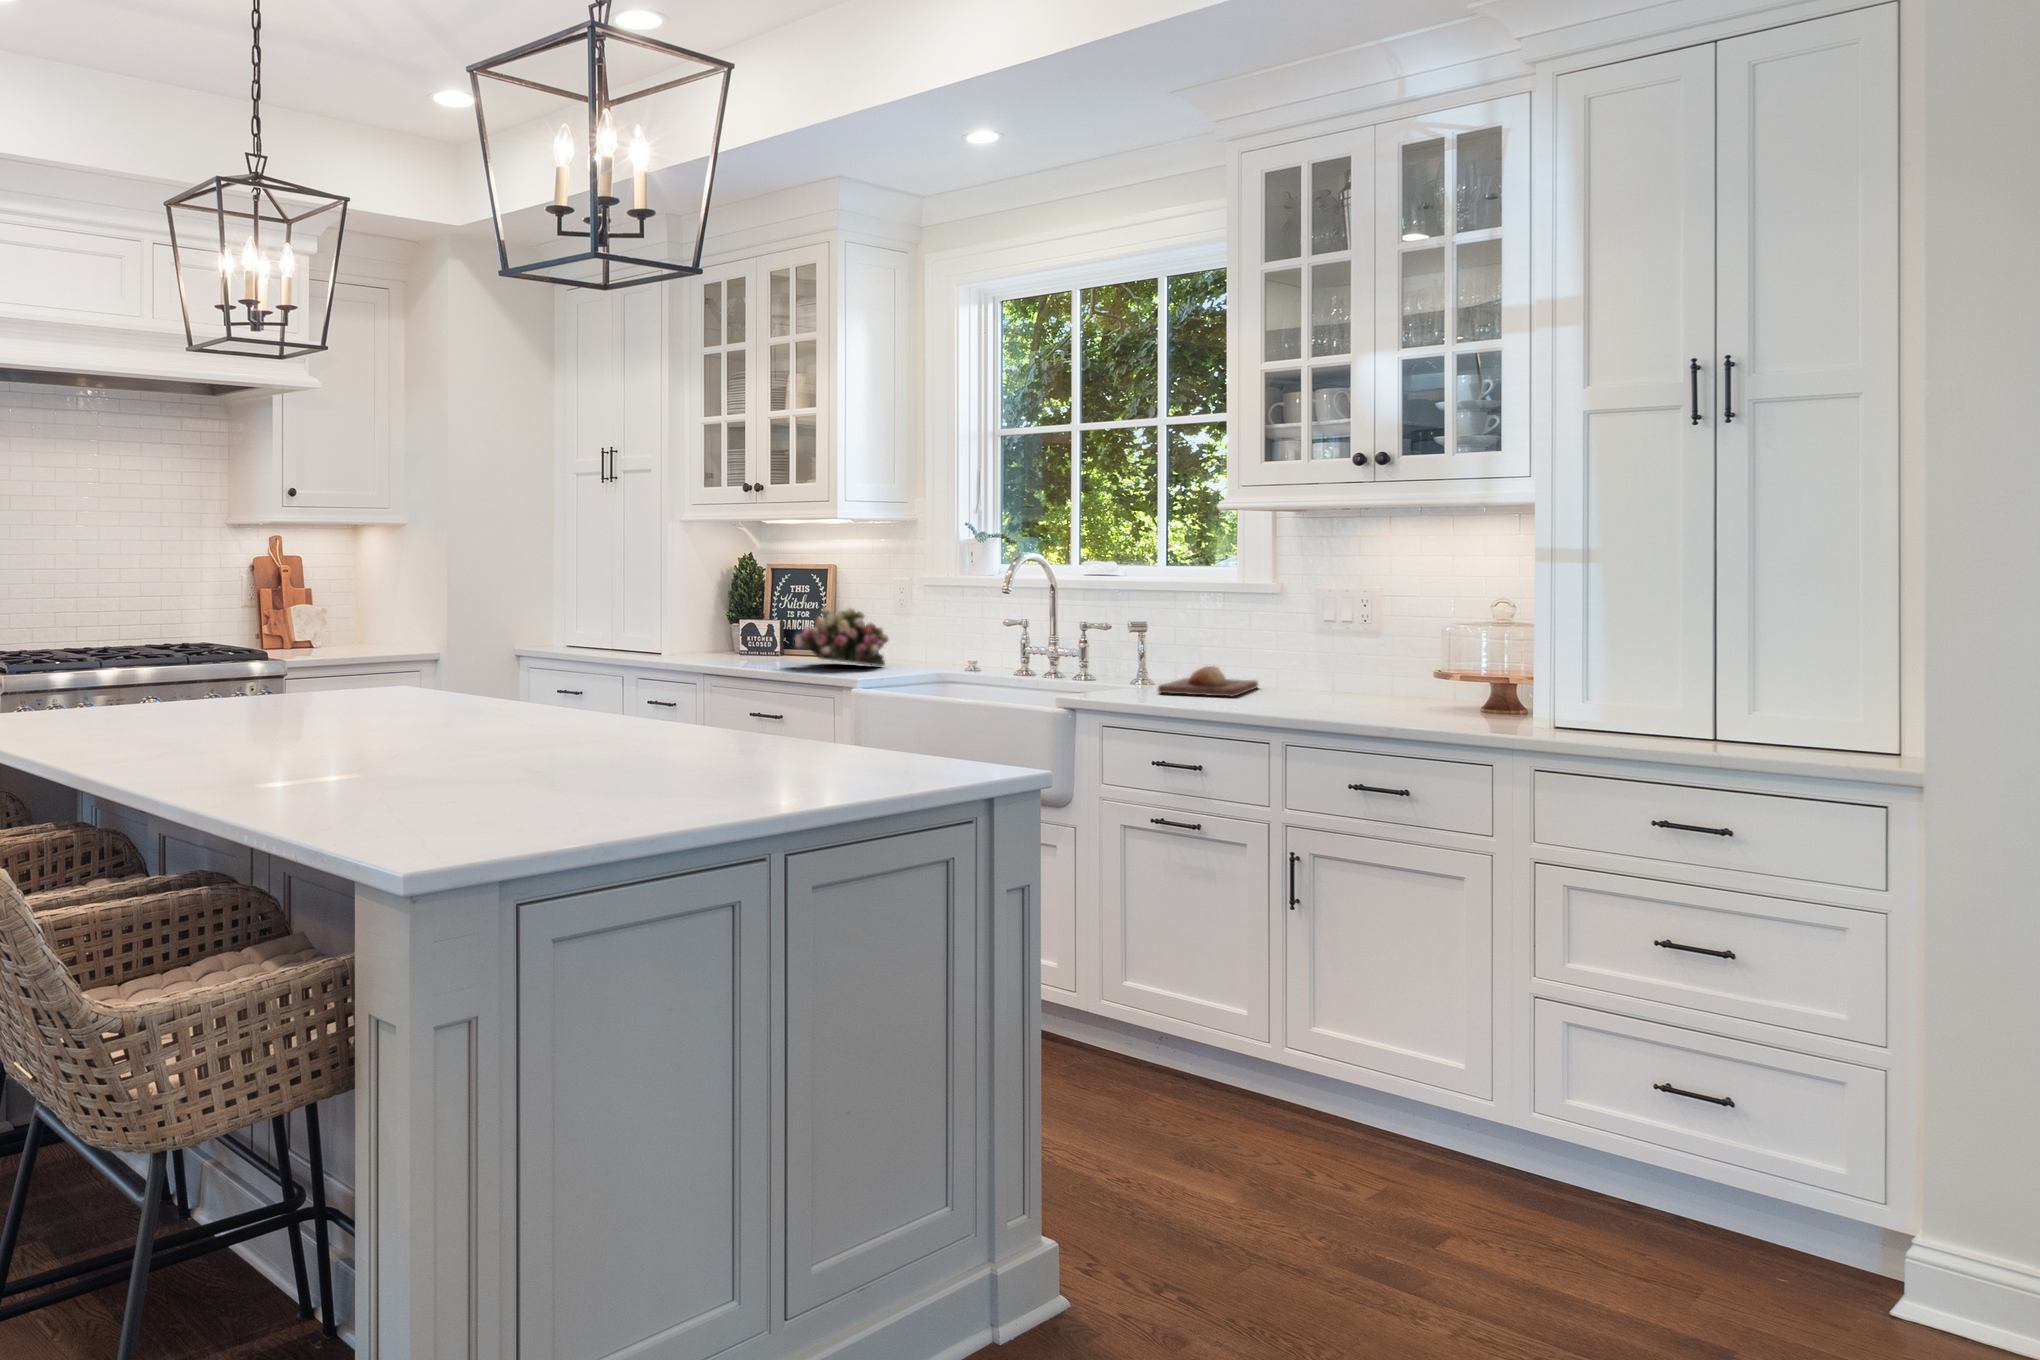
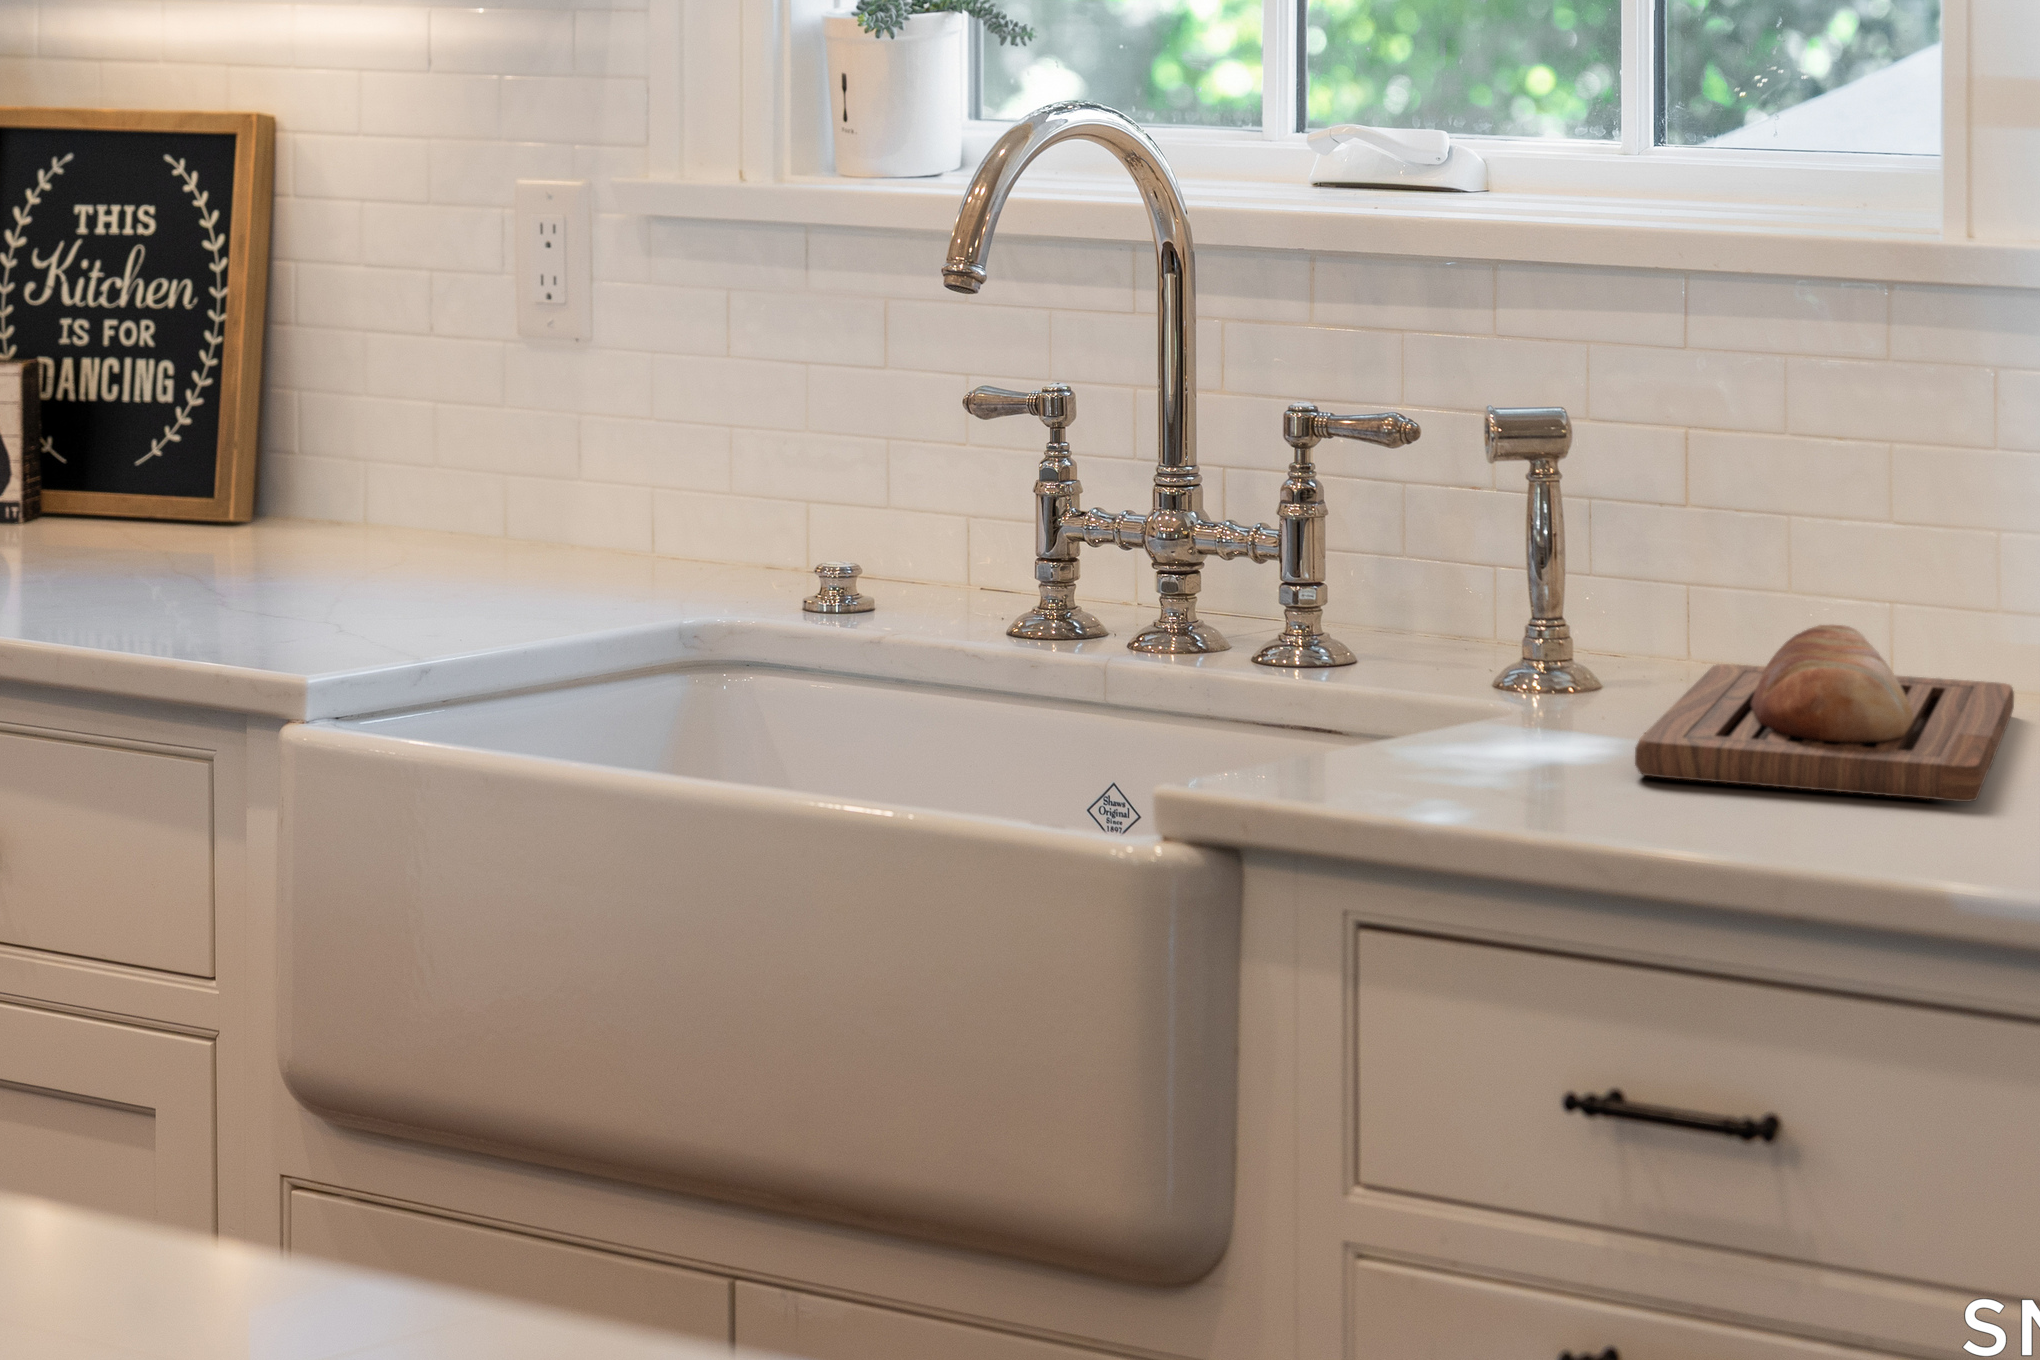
flower arrangement: present [795,608,888,666] -> none [59,313,474,570]

